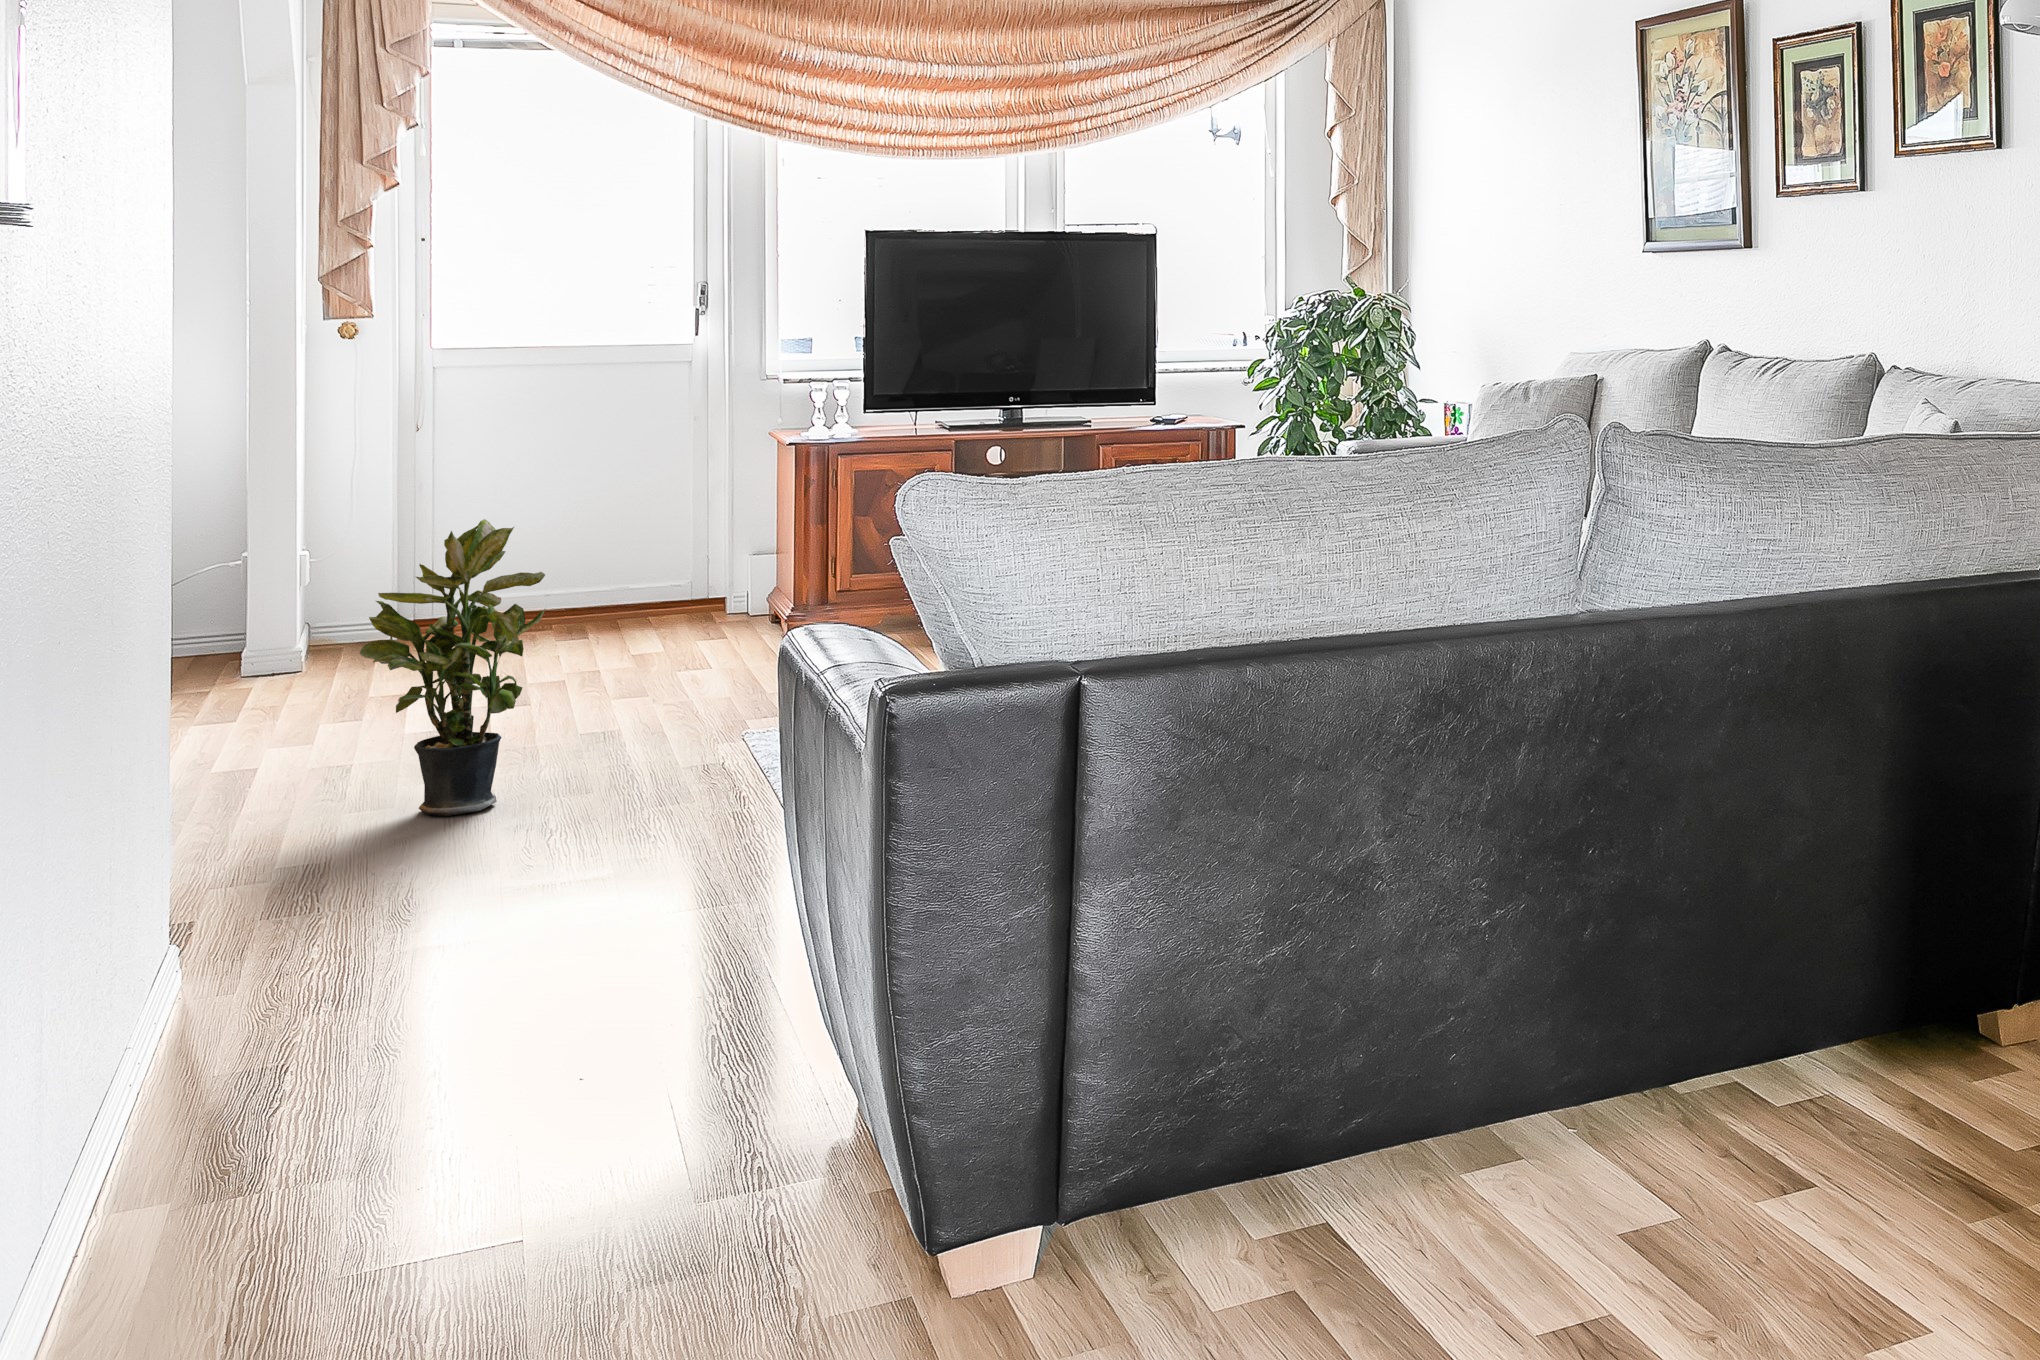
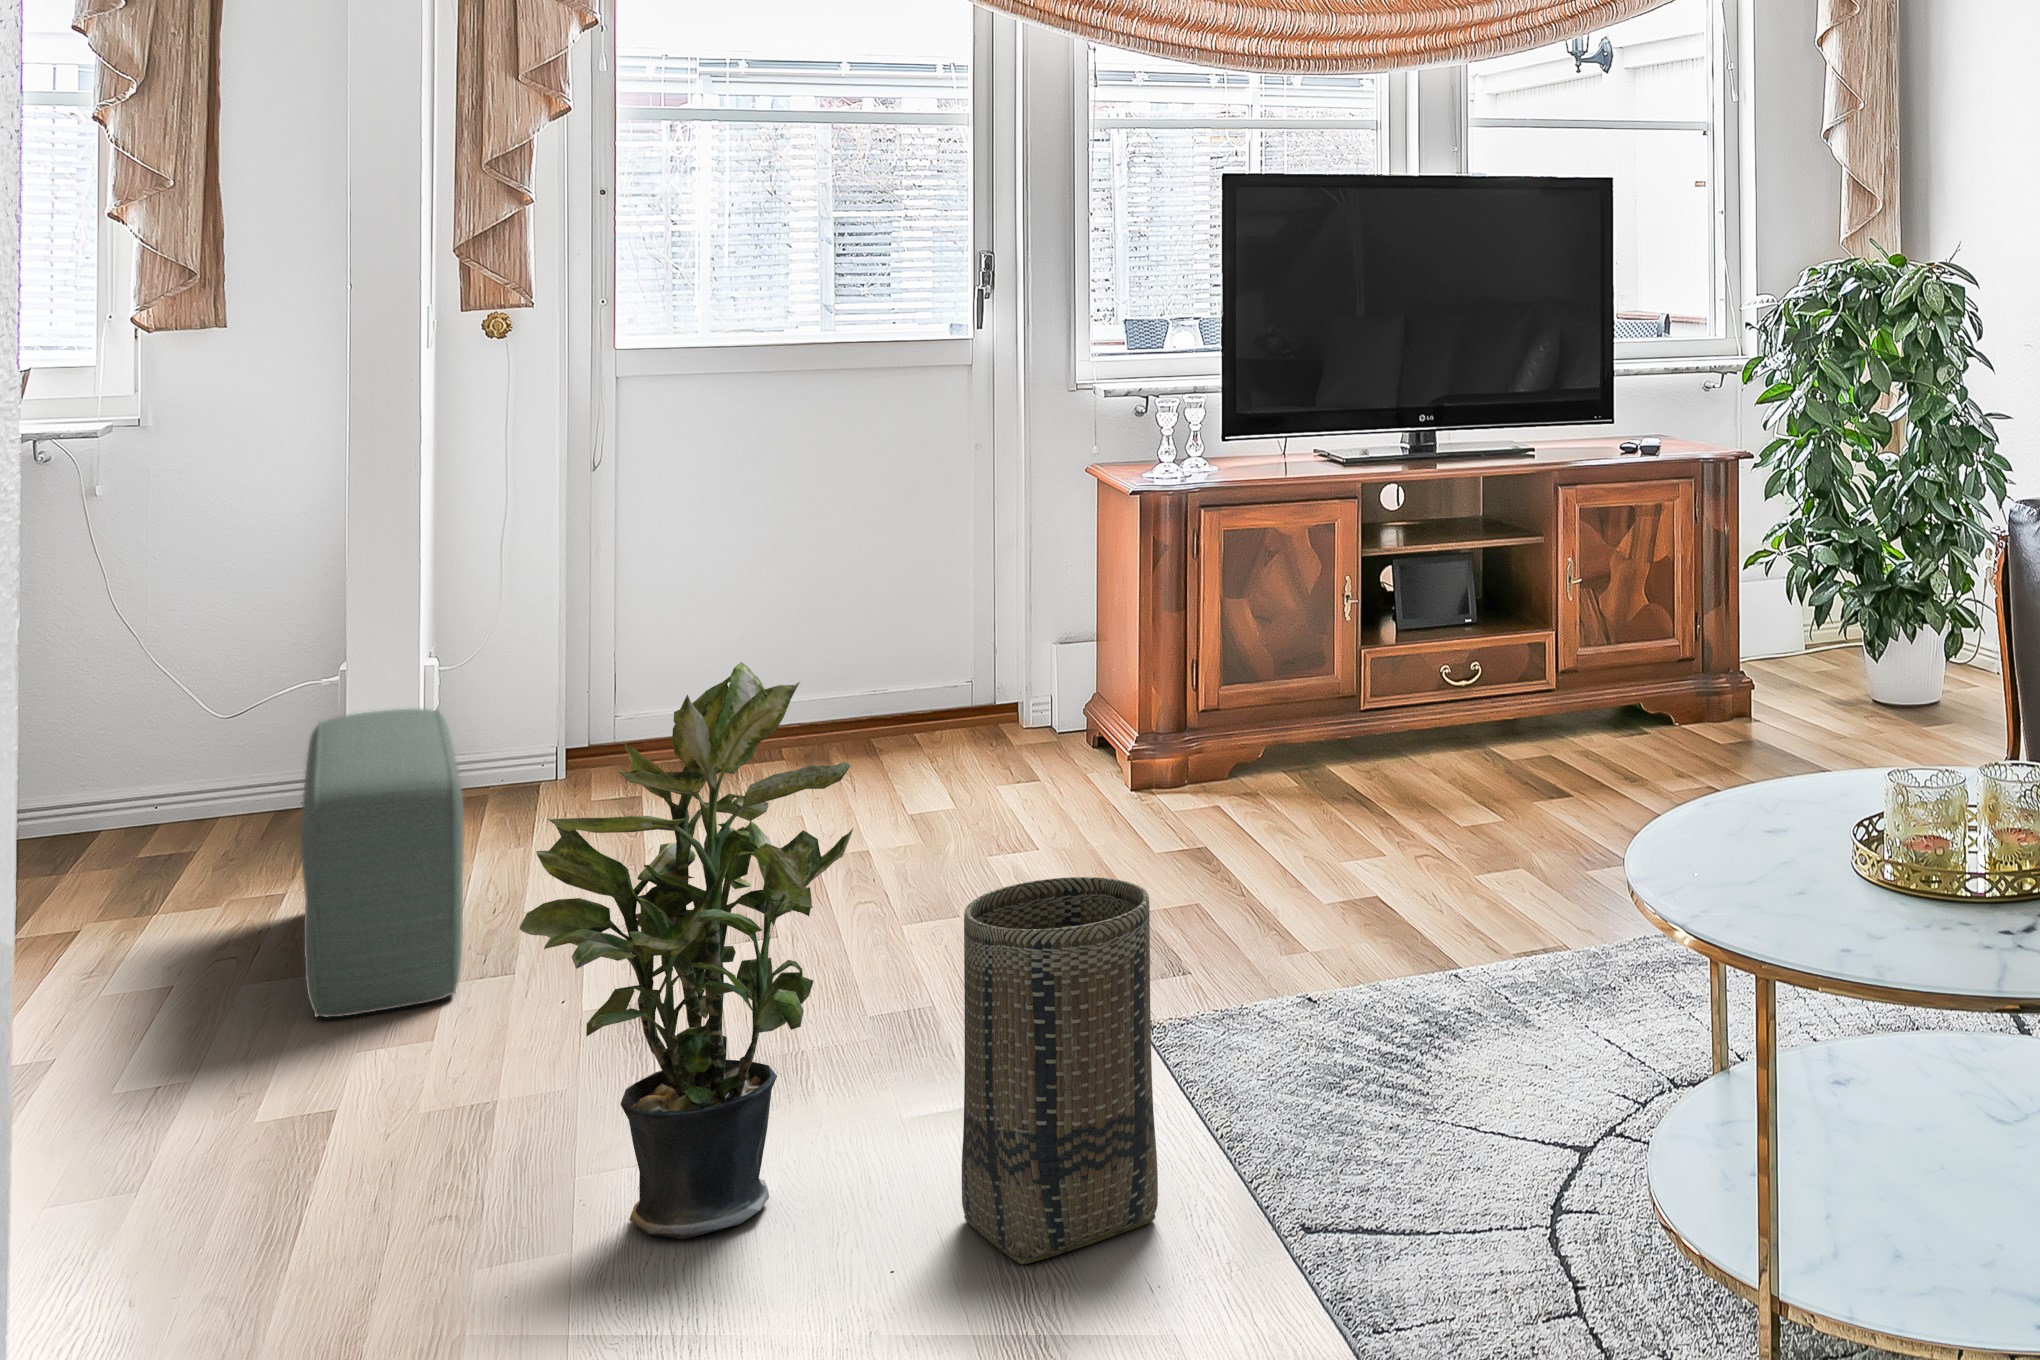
pouf: none [222,576,322,745] -> present [301,709,464,1017]
basket: none [600,633,706,821] -> present [962,877,1158,1264]

